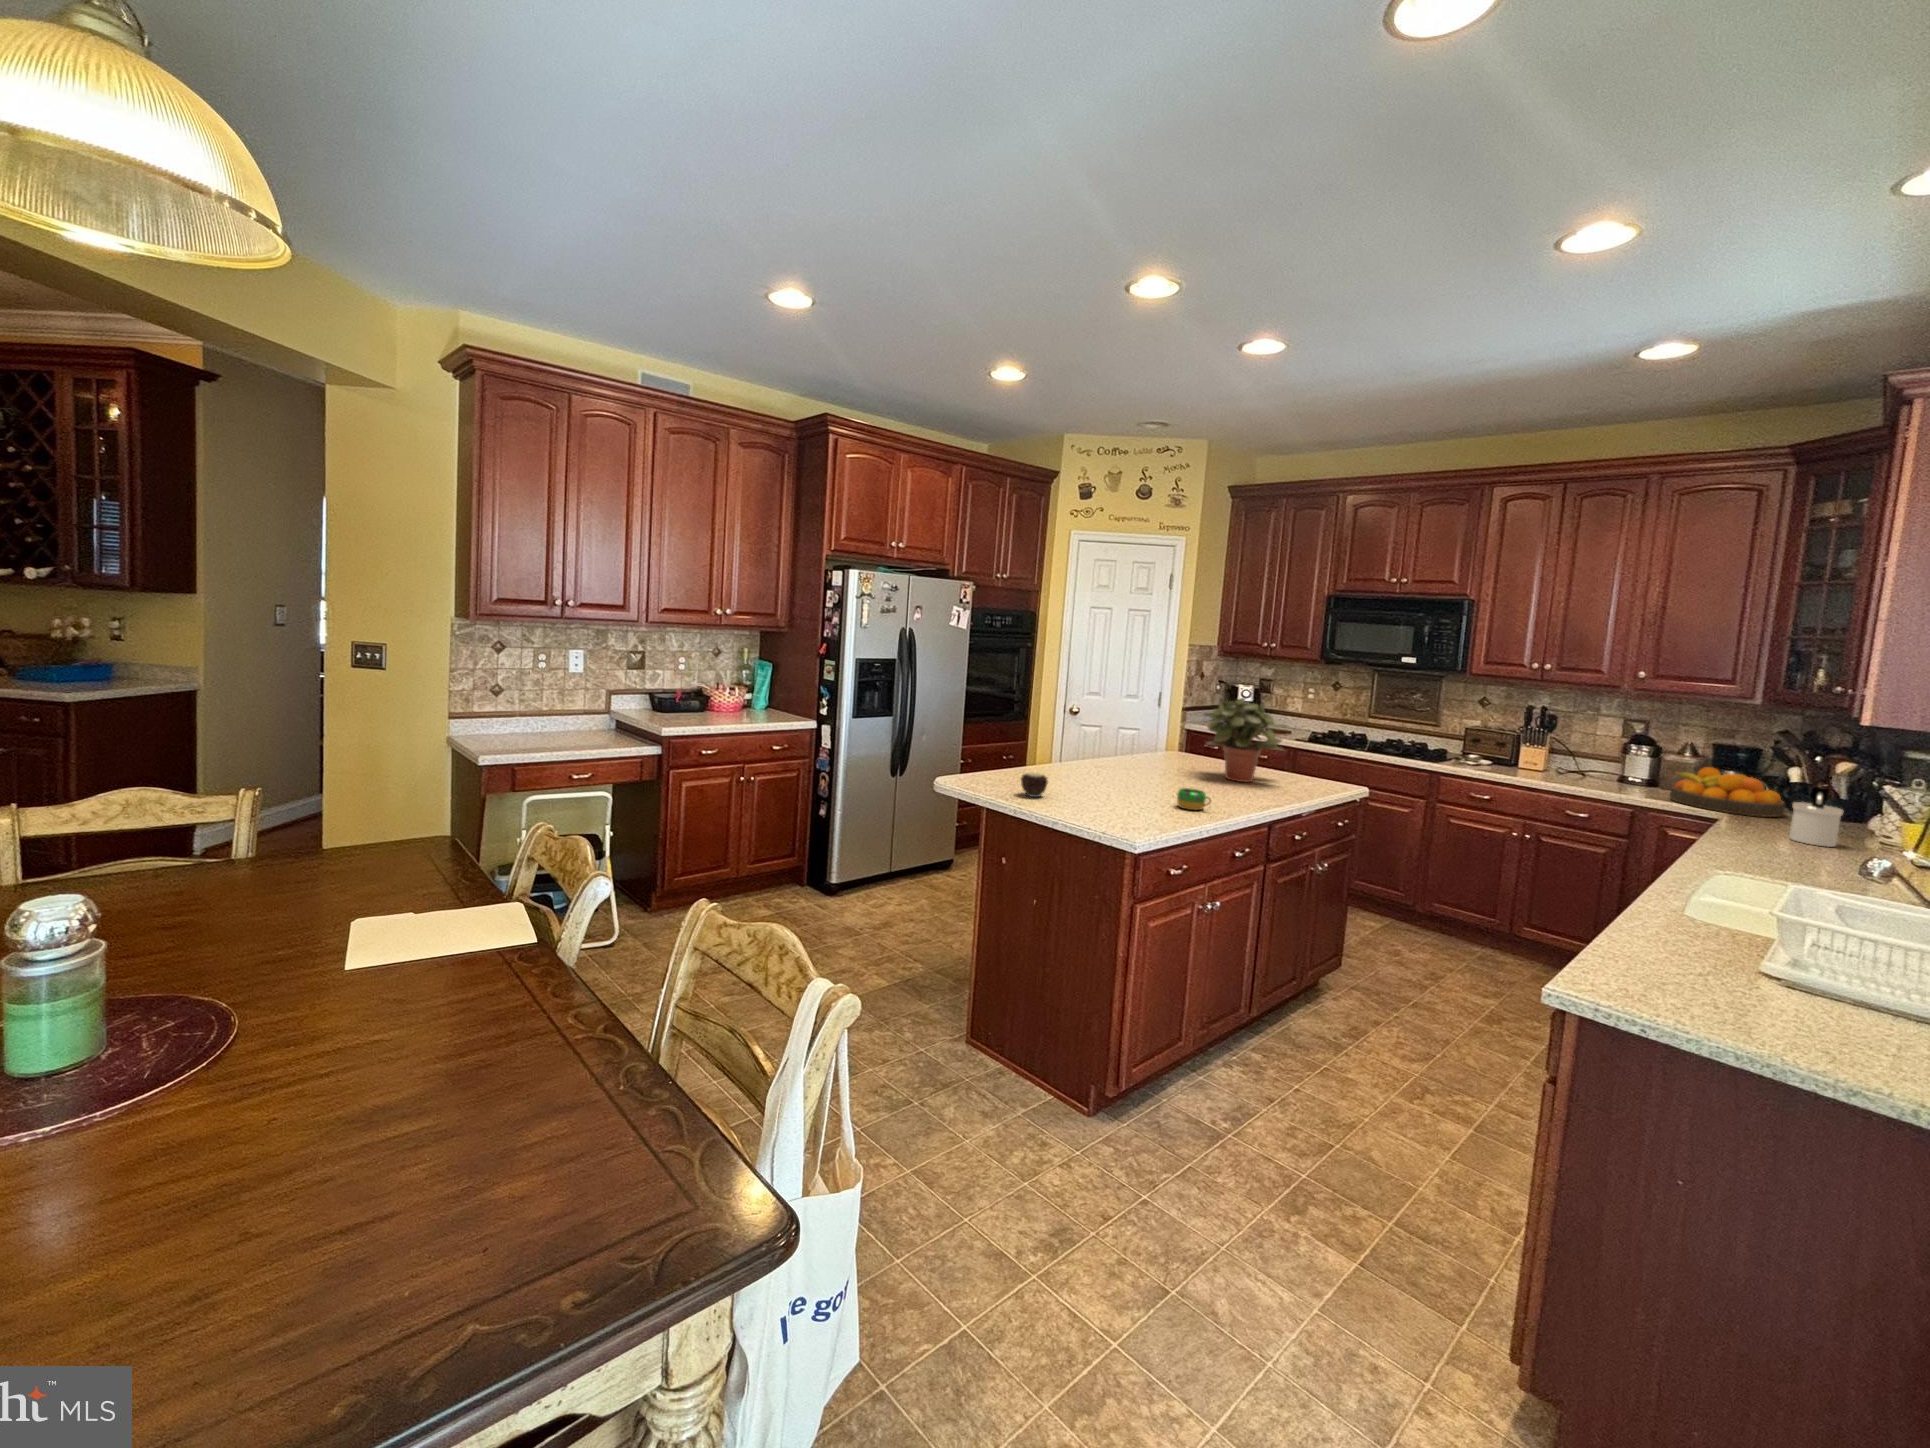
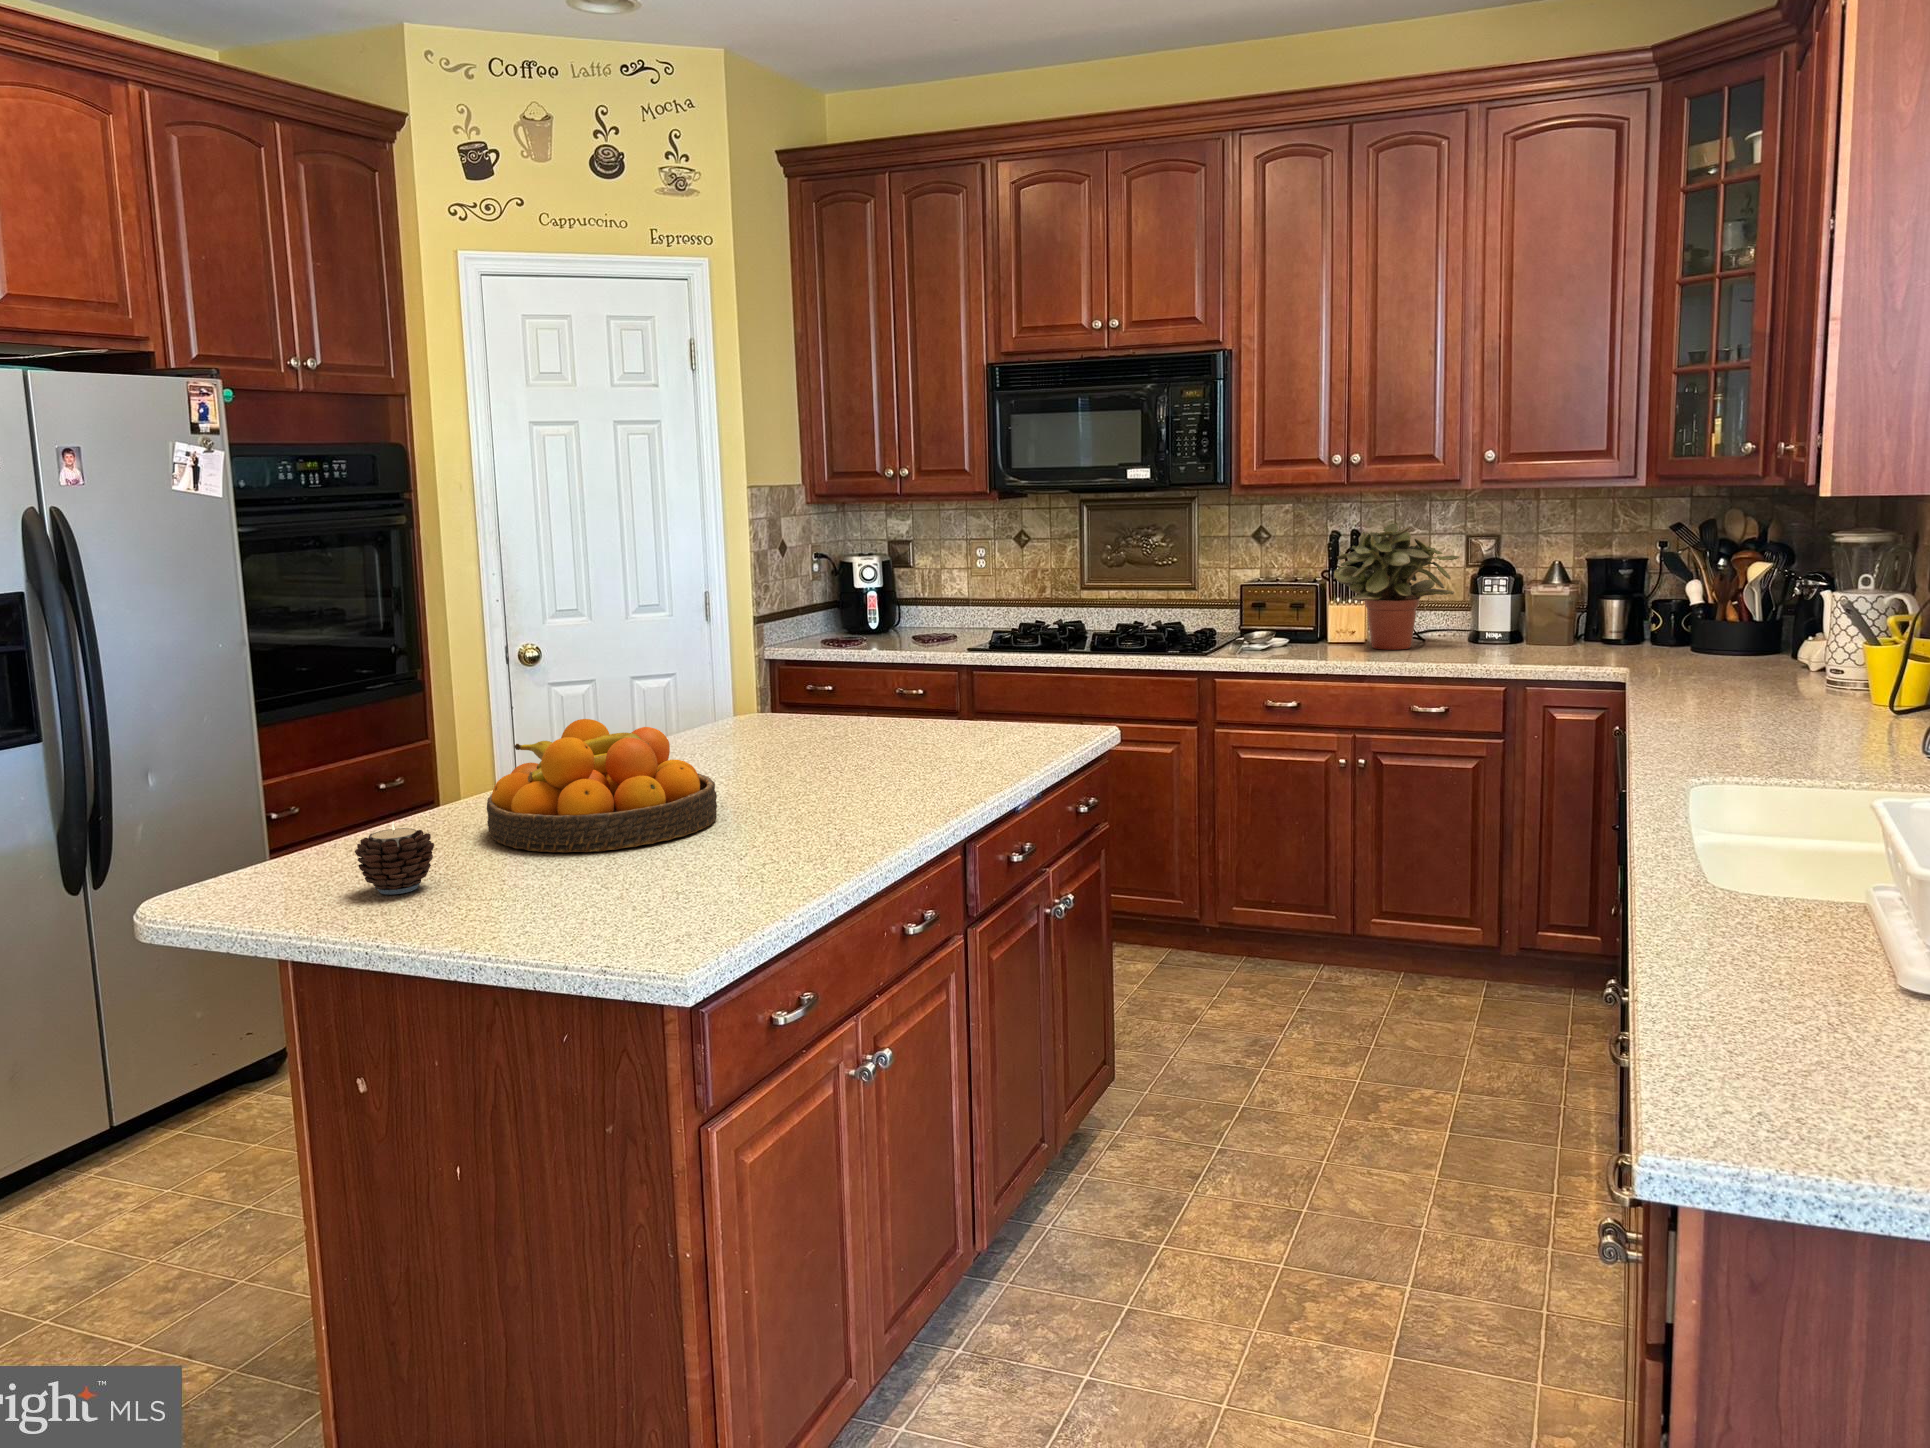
potted plant: present [1205,698,1288,782] -> present [1334,524,1459,650]
fruit bowl: present [1670,767,1785,817] -> present [487,719,717,852]
soap dispenser: present [1789,787,1843,847] -> none [1733,602,1798,698]
mug: present [1177,788,1211,810] -> none [761,794,839,847]

